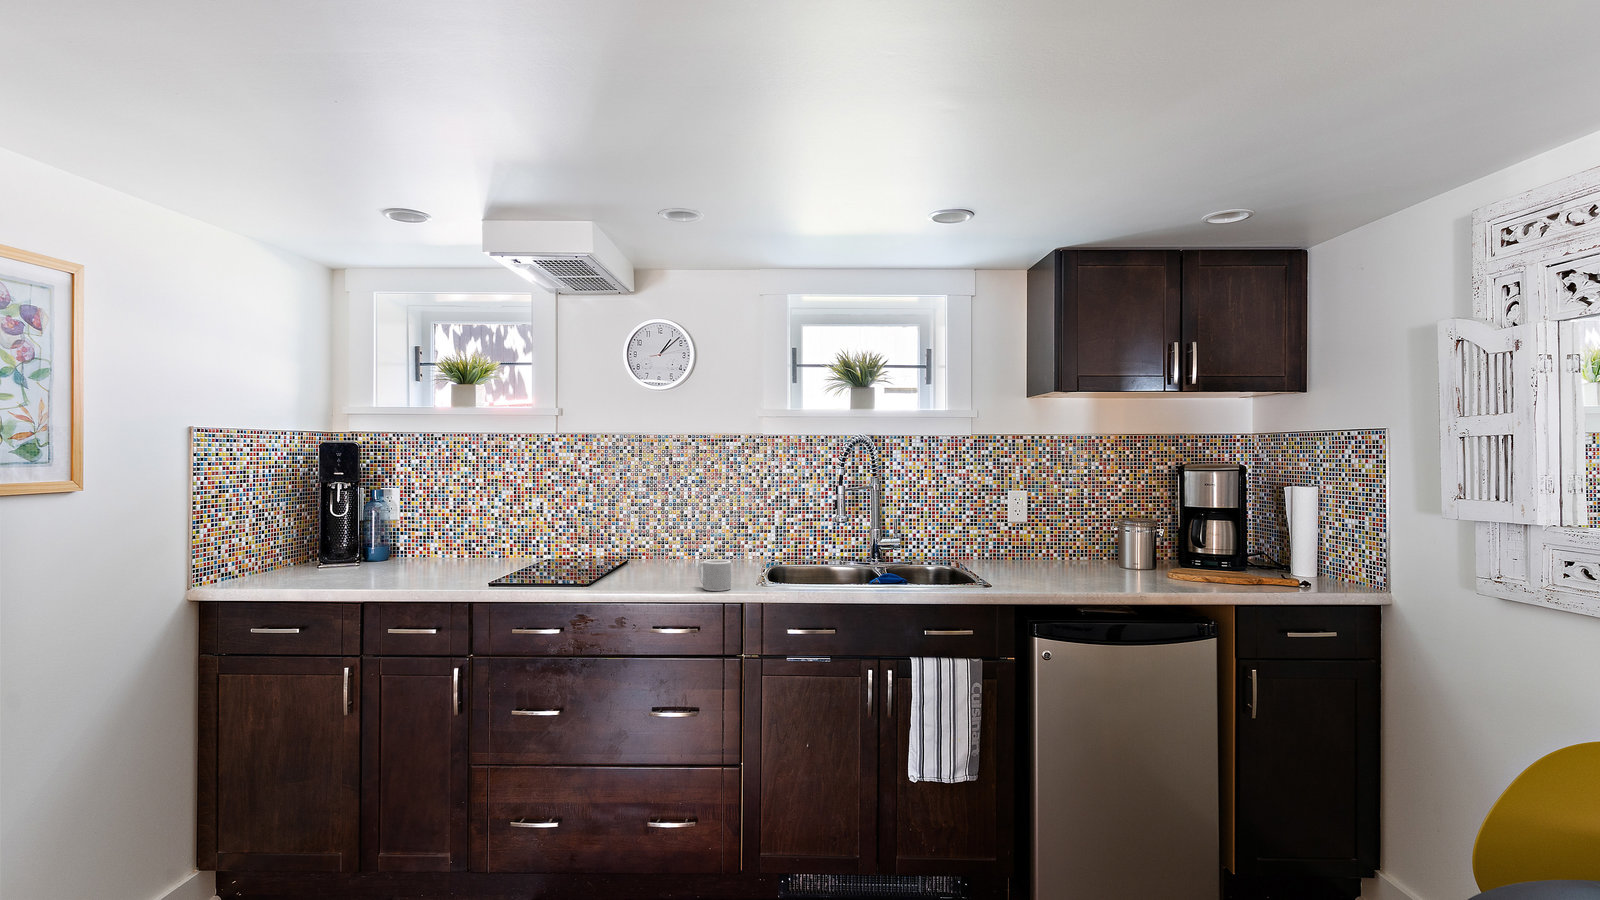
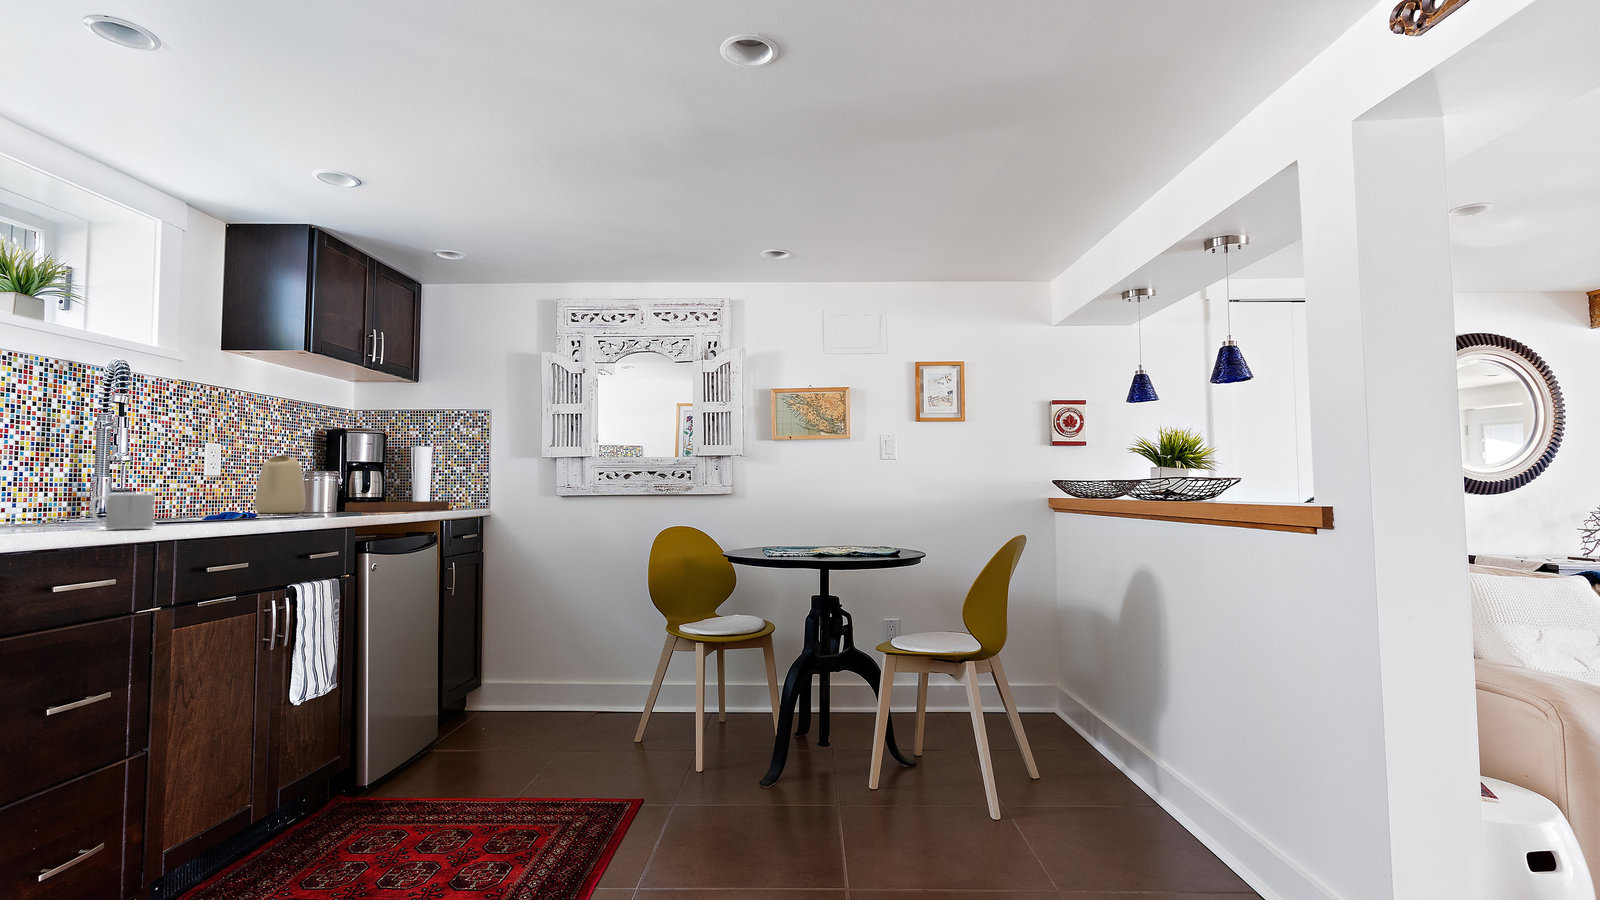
kettle: none [1030,505,1089,571] -> present [255,455,306,513]
tray: none [1136,539,1276,587] -> present [345,481,448,512]

